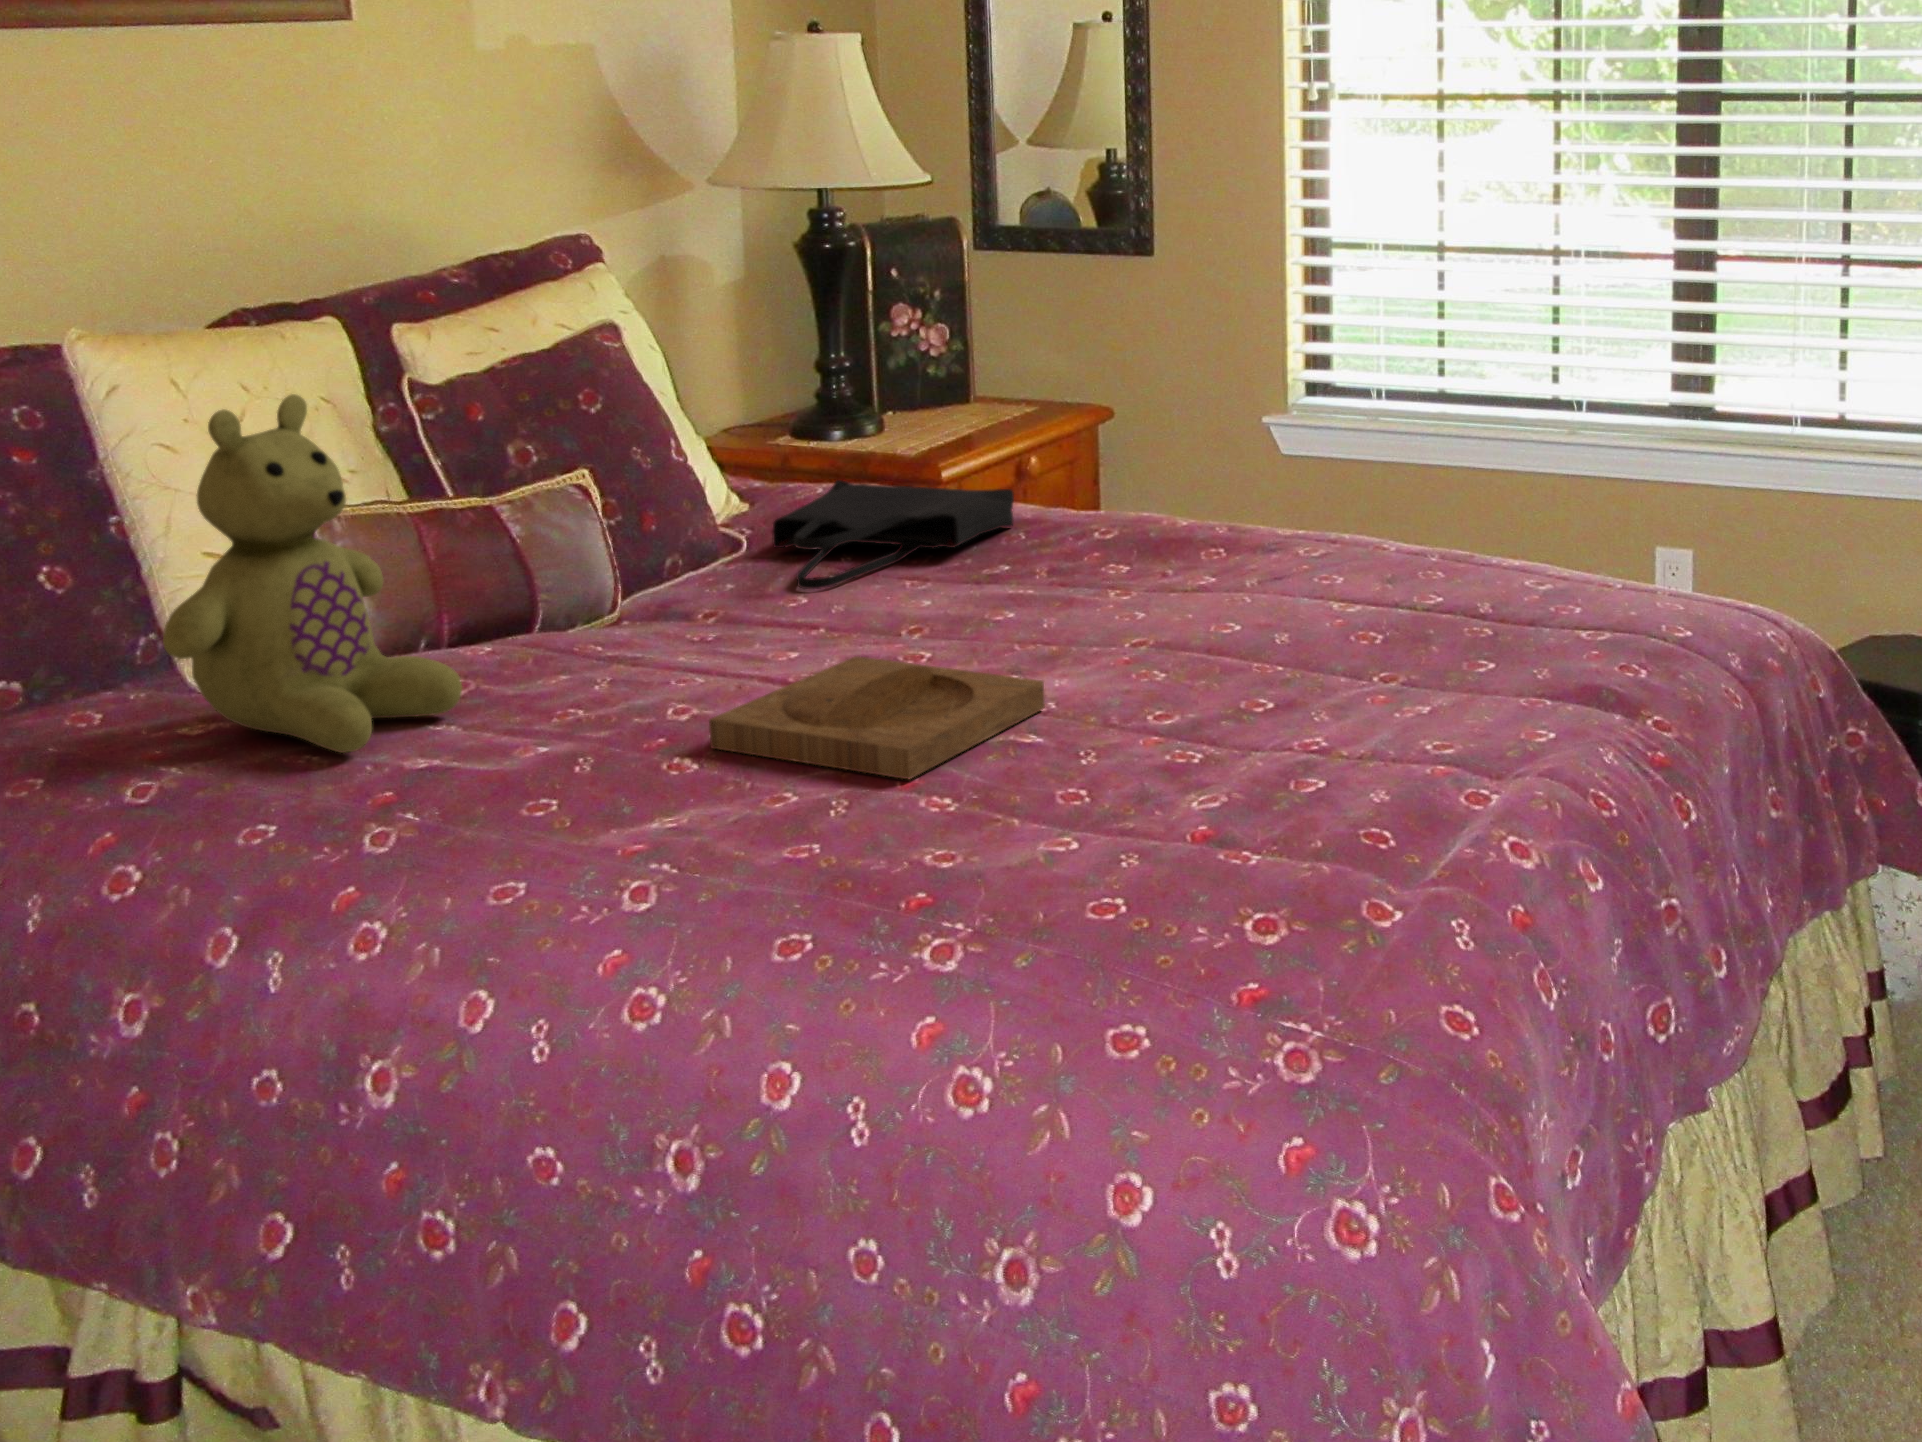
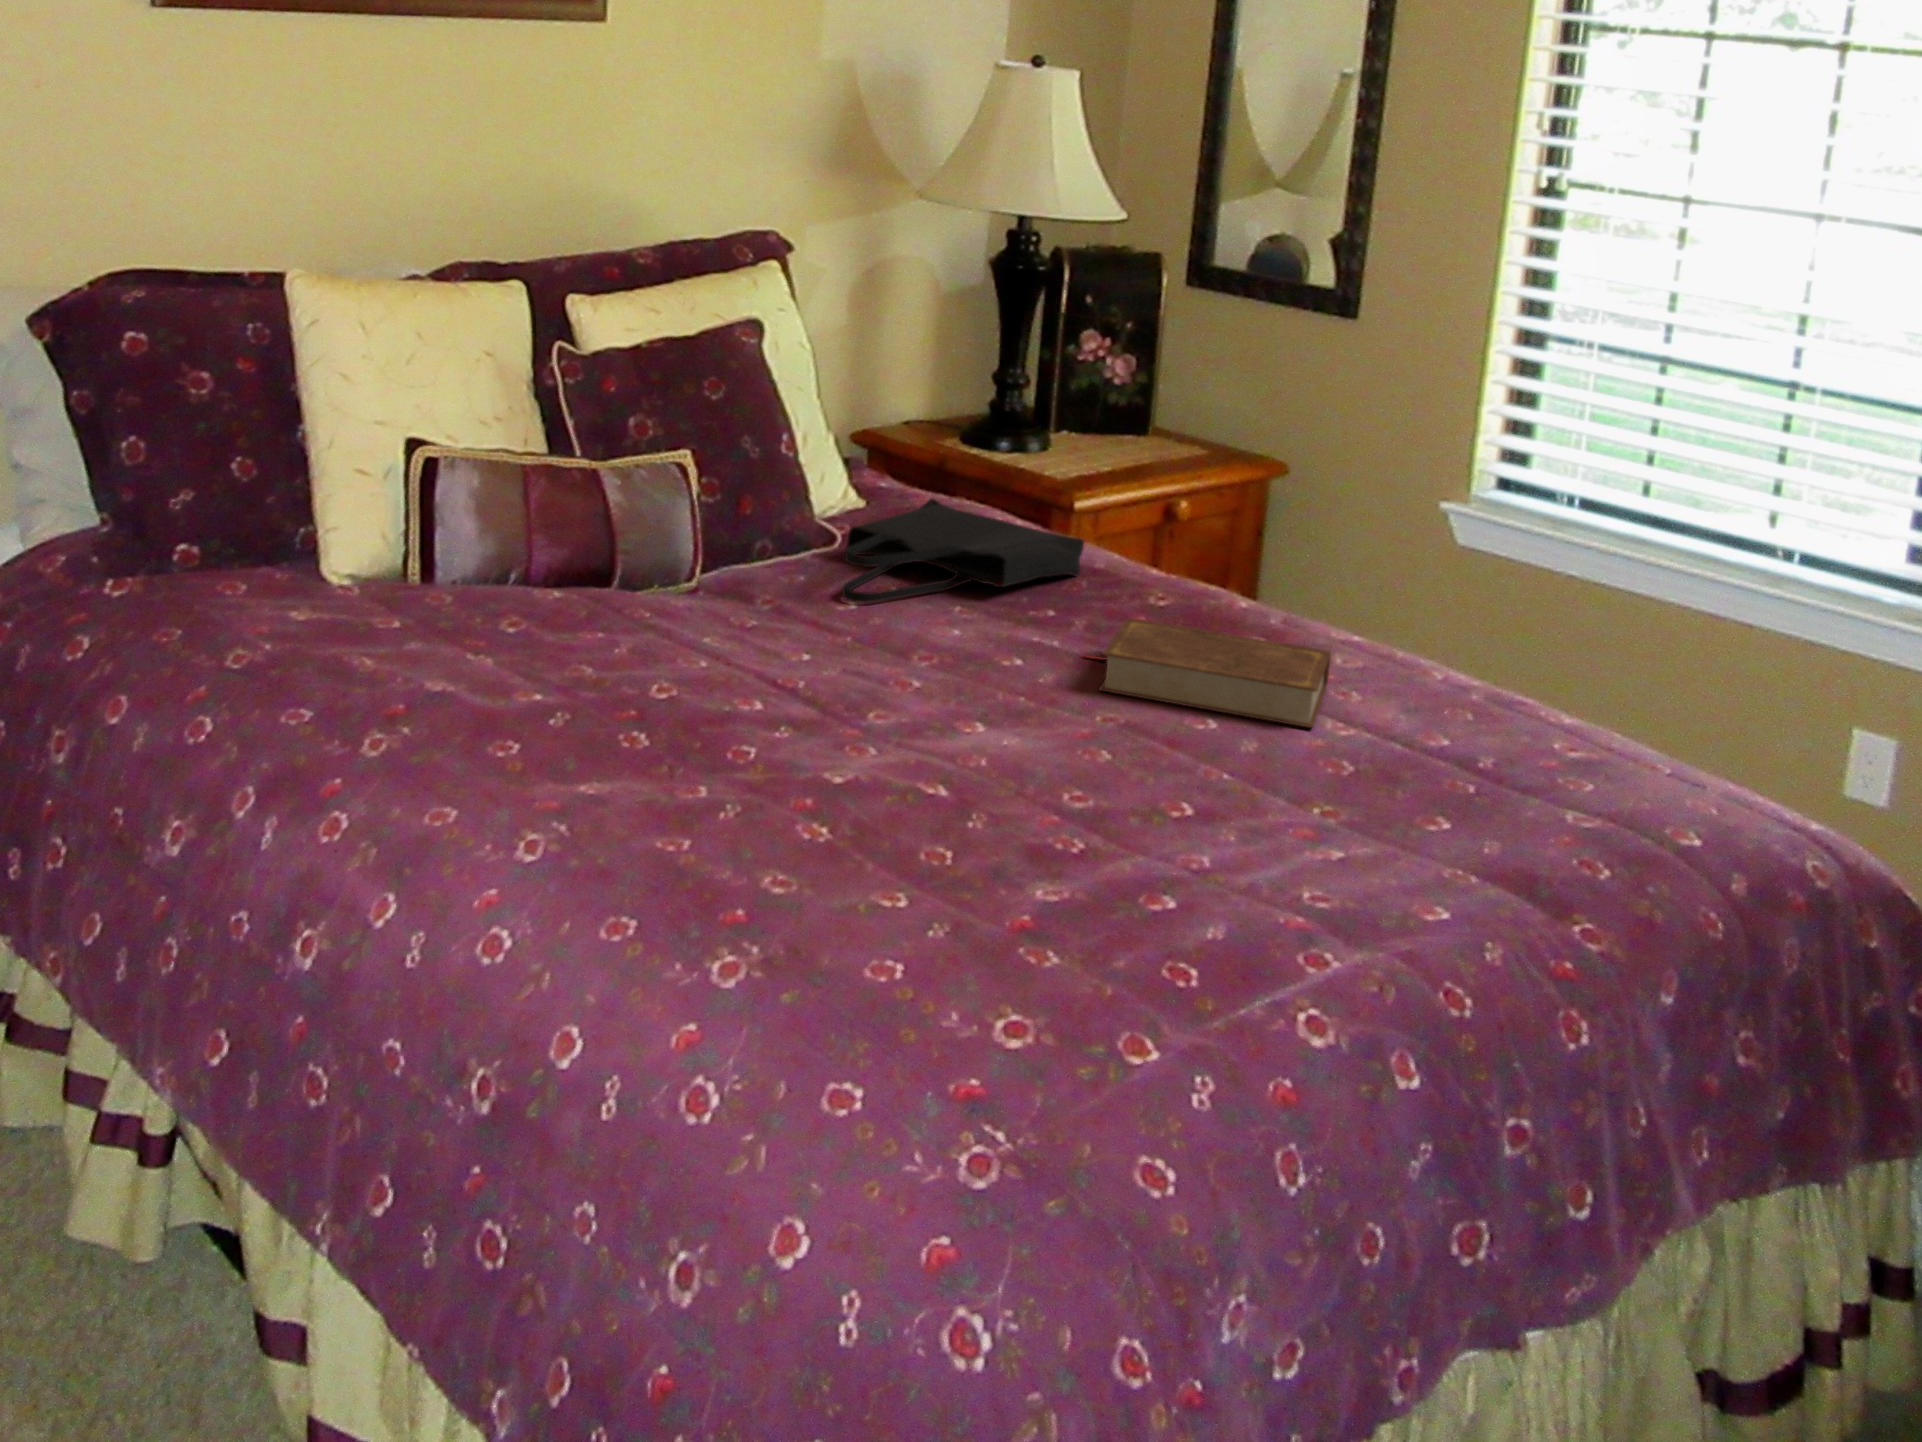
stuffed bear: present [163,394,462,753] -> none [258,358,491,673]
book: none [1068,537,1317,616] -> present [1084,617,1331,728]
tray: present [709,656,1045,779] -> none [655,681,971,817]

